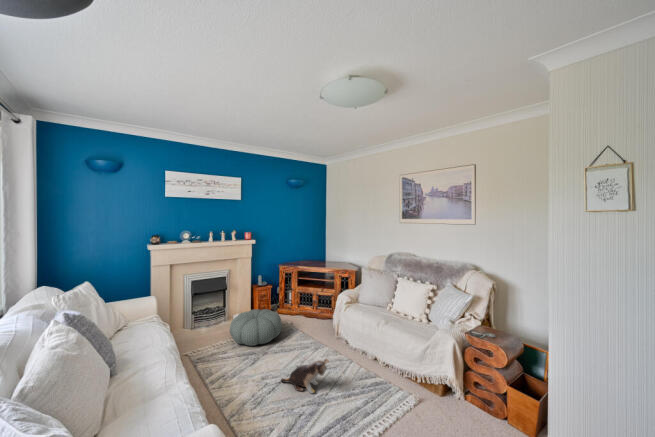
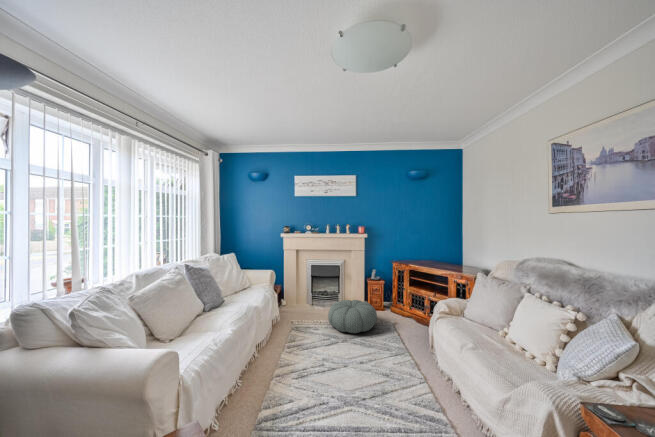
plush toy: present [281,359,329,393] -> none [335,359,368,392]

